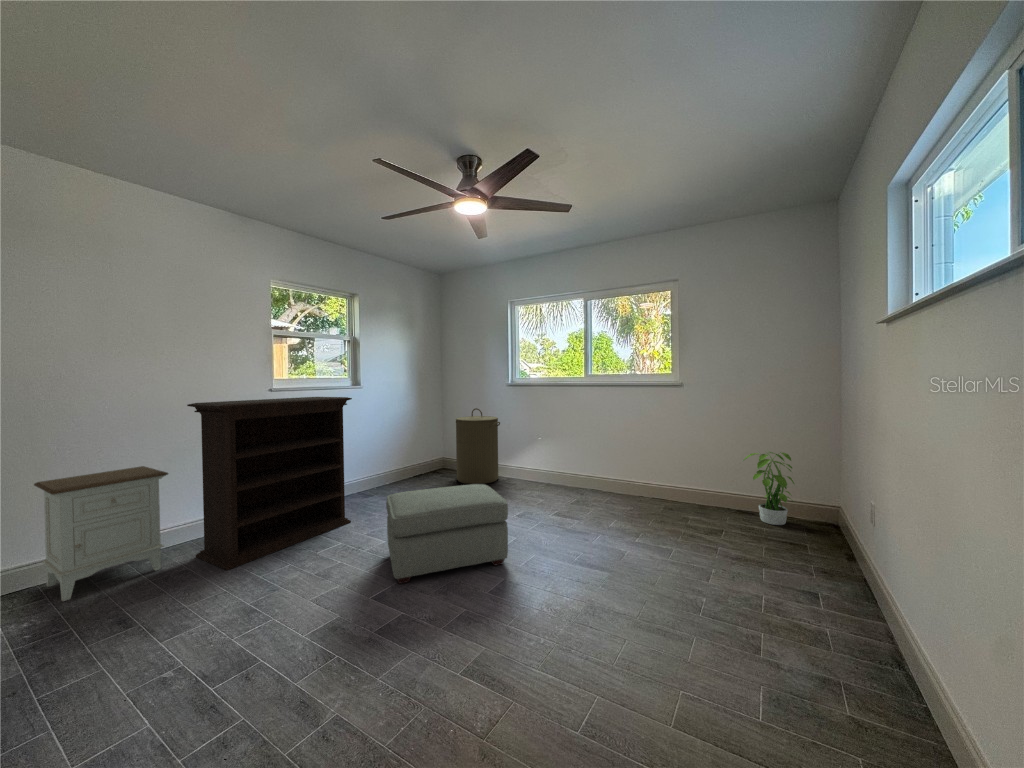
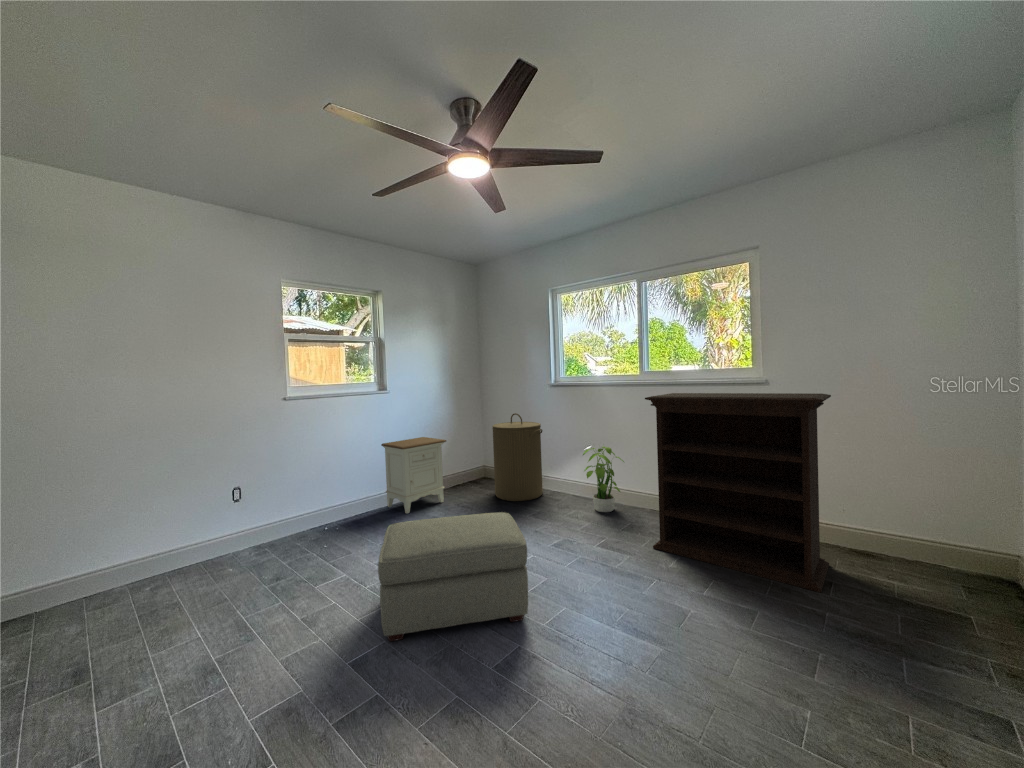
bookshelf: present [187,397,352,570] -> present [645,393,831,593]
potted plant: present [743,451,794,525] -> present [583,446,624,512]
nightstand: present [34,466,168,601] -> present [381,437,446,514]

